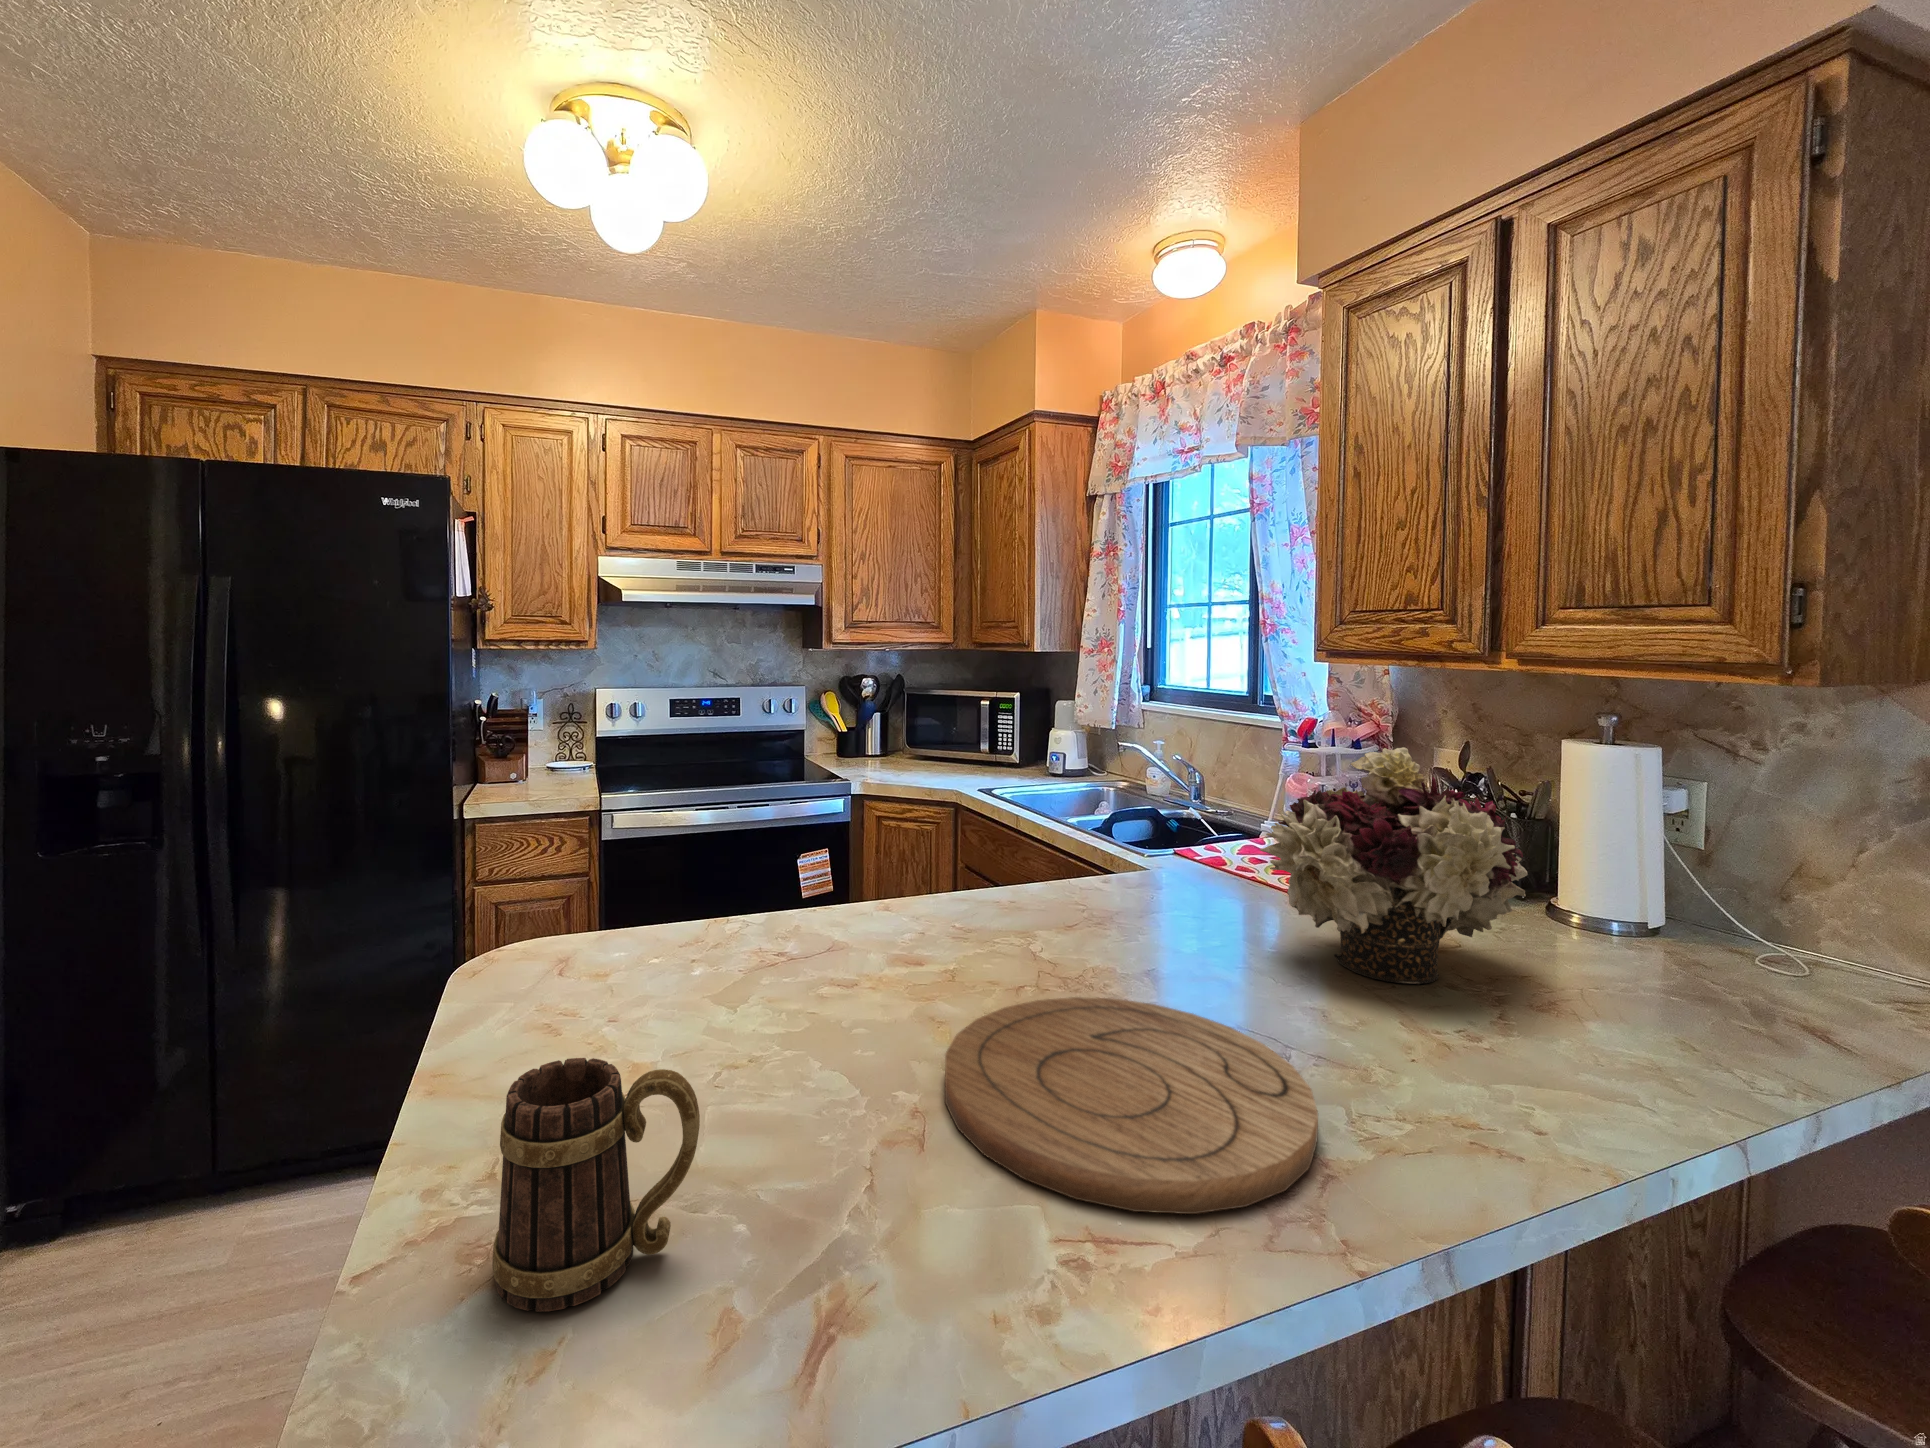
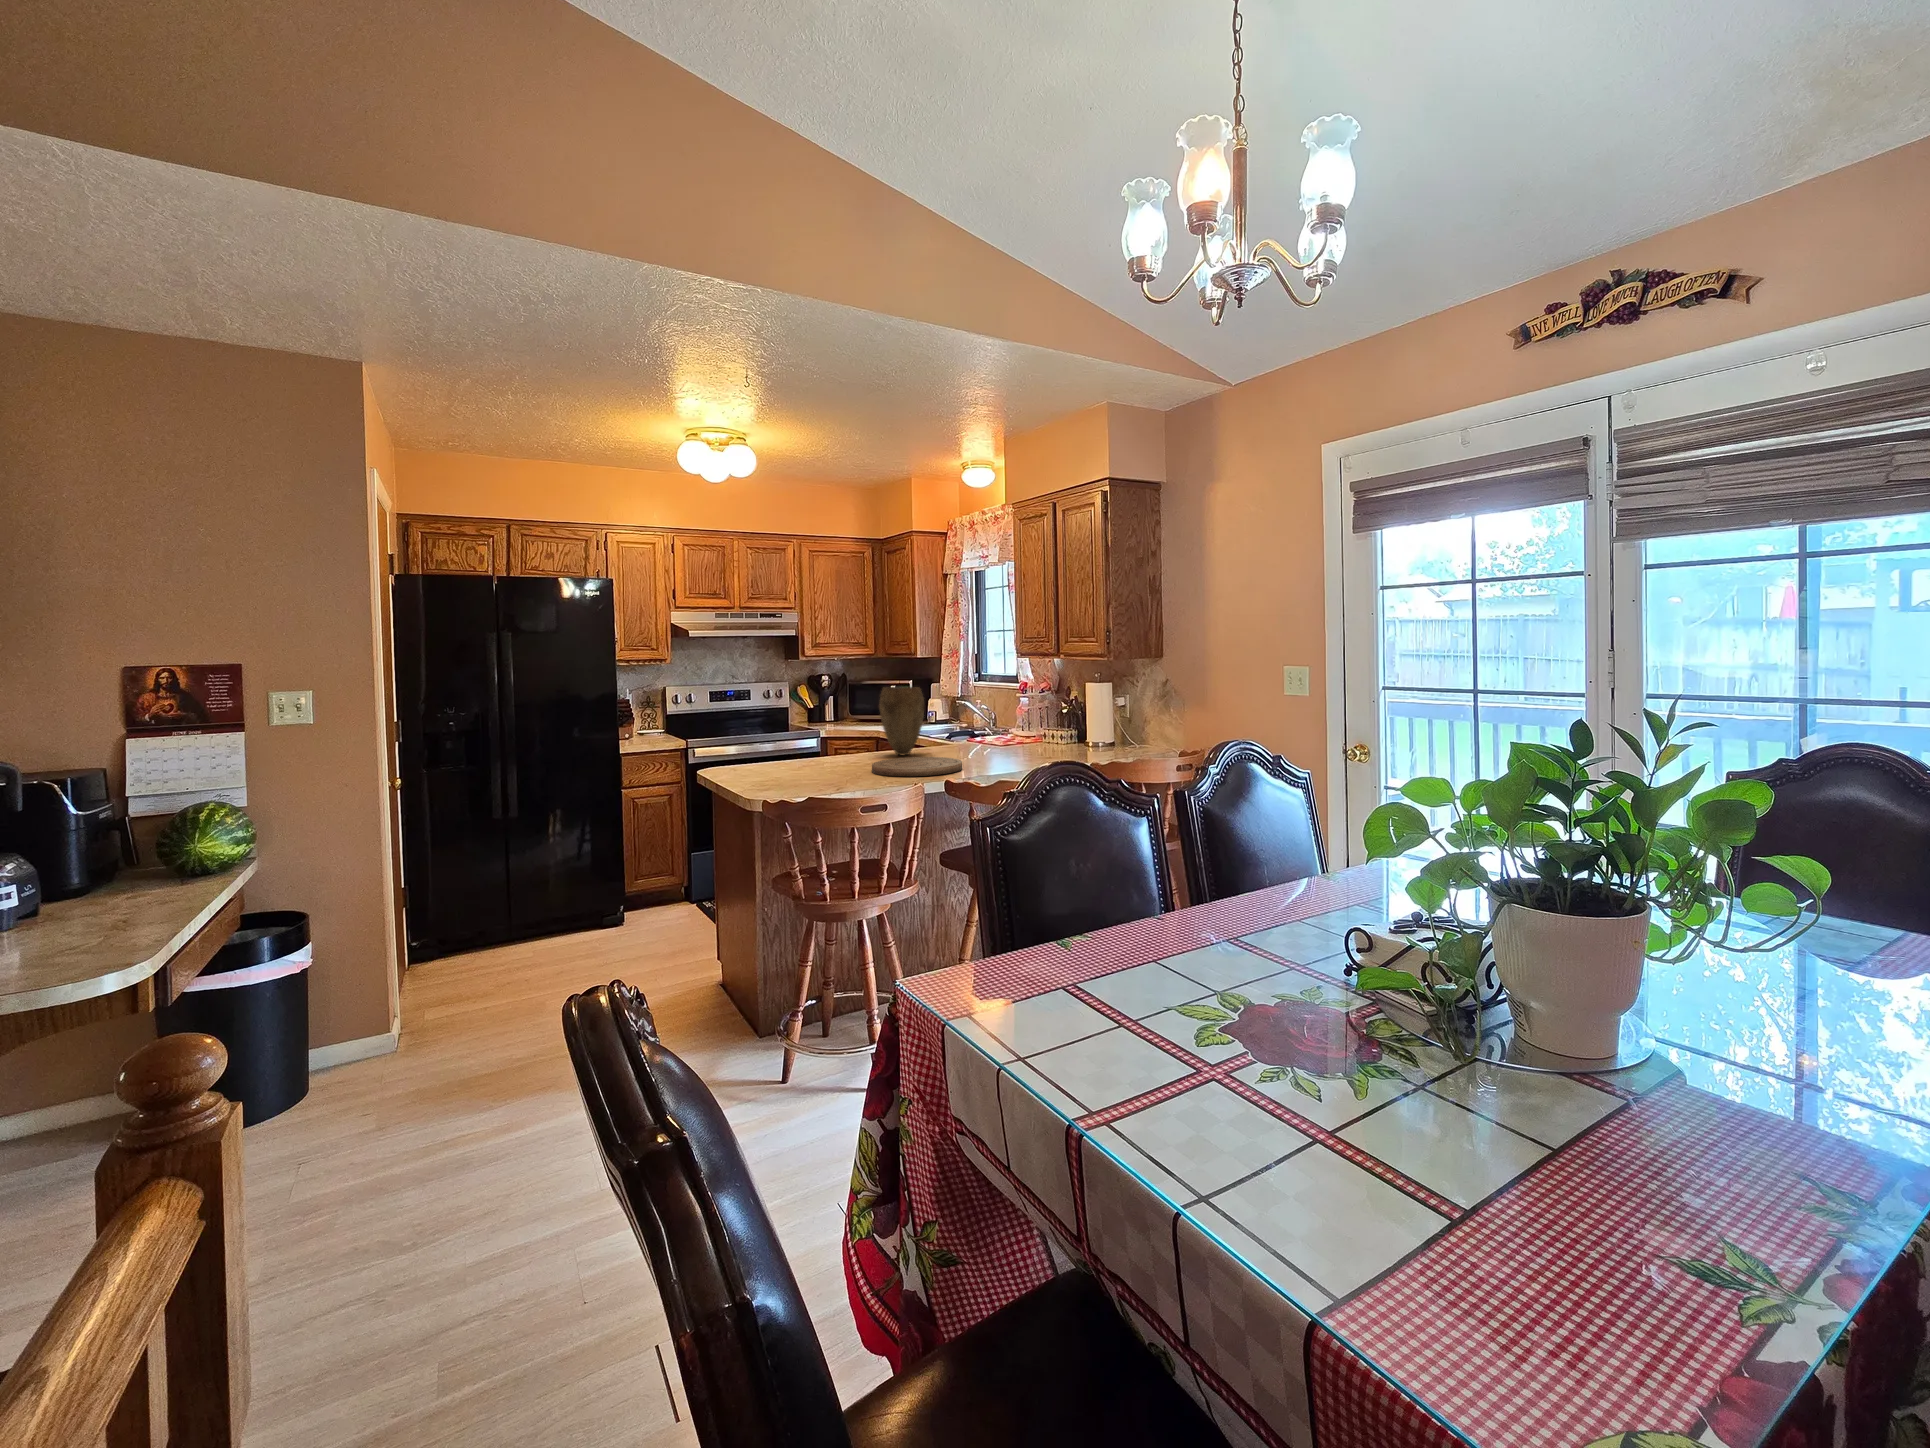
vase: none [972,734,1105,944] -> present [879,687,924,756]
flower arrangement: present [1260,747,1528,984] -> none [975,684,1052,755]
mug: present [492,1058,700,1312] -> none [780,746,820,787]

